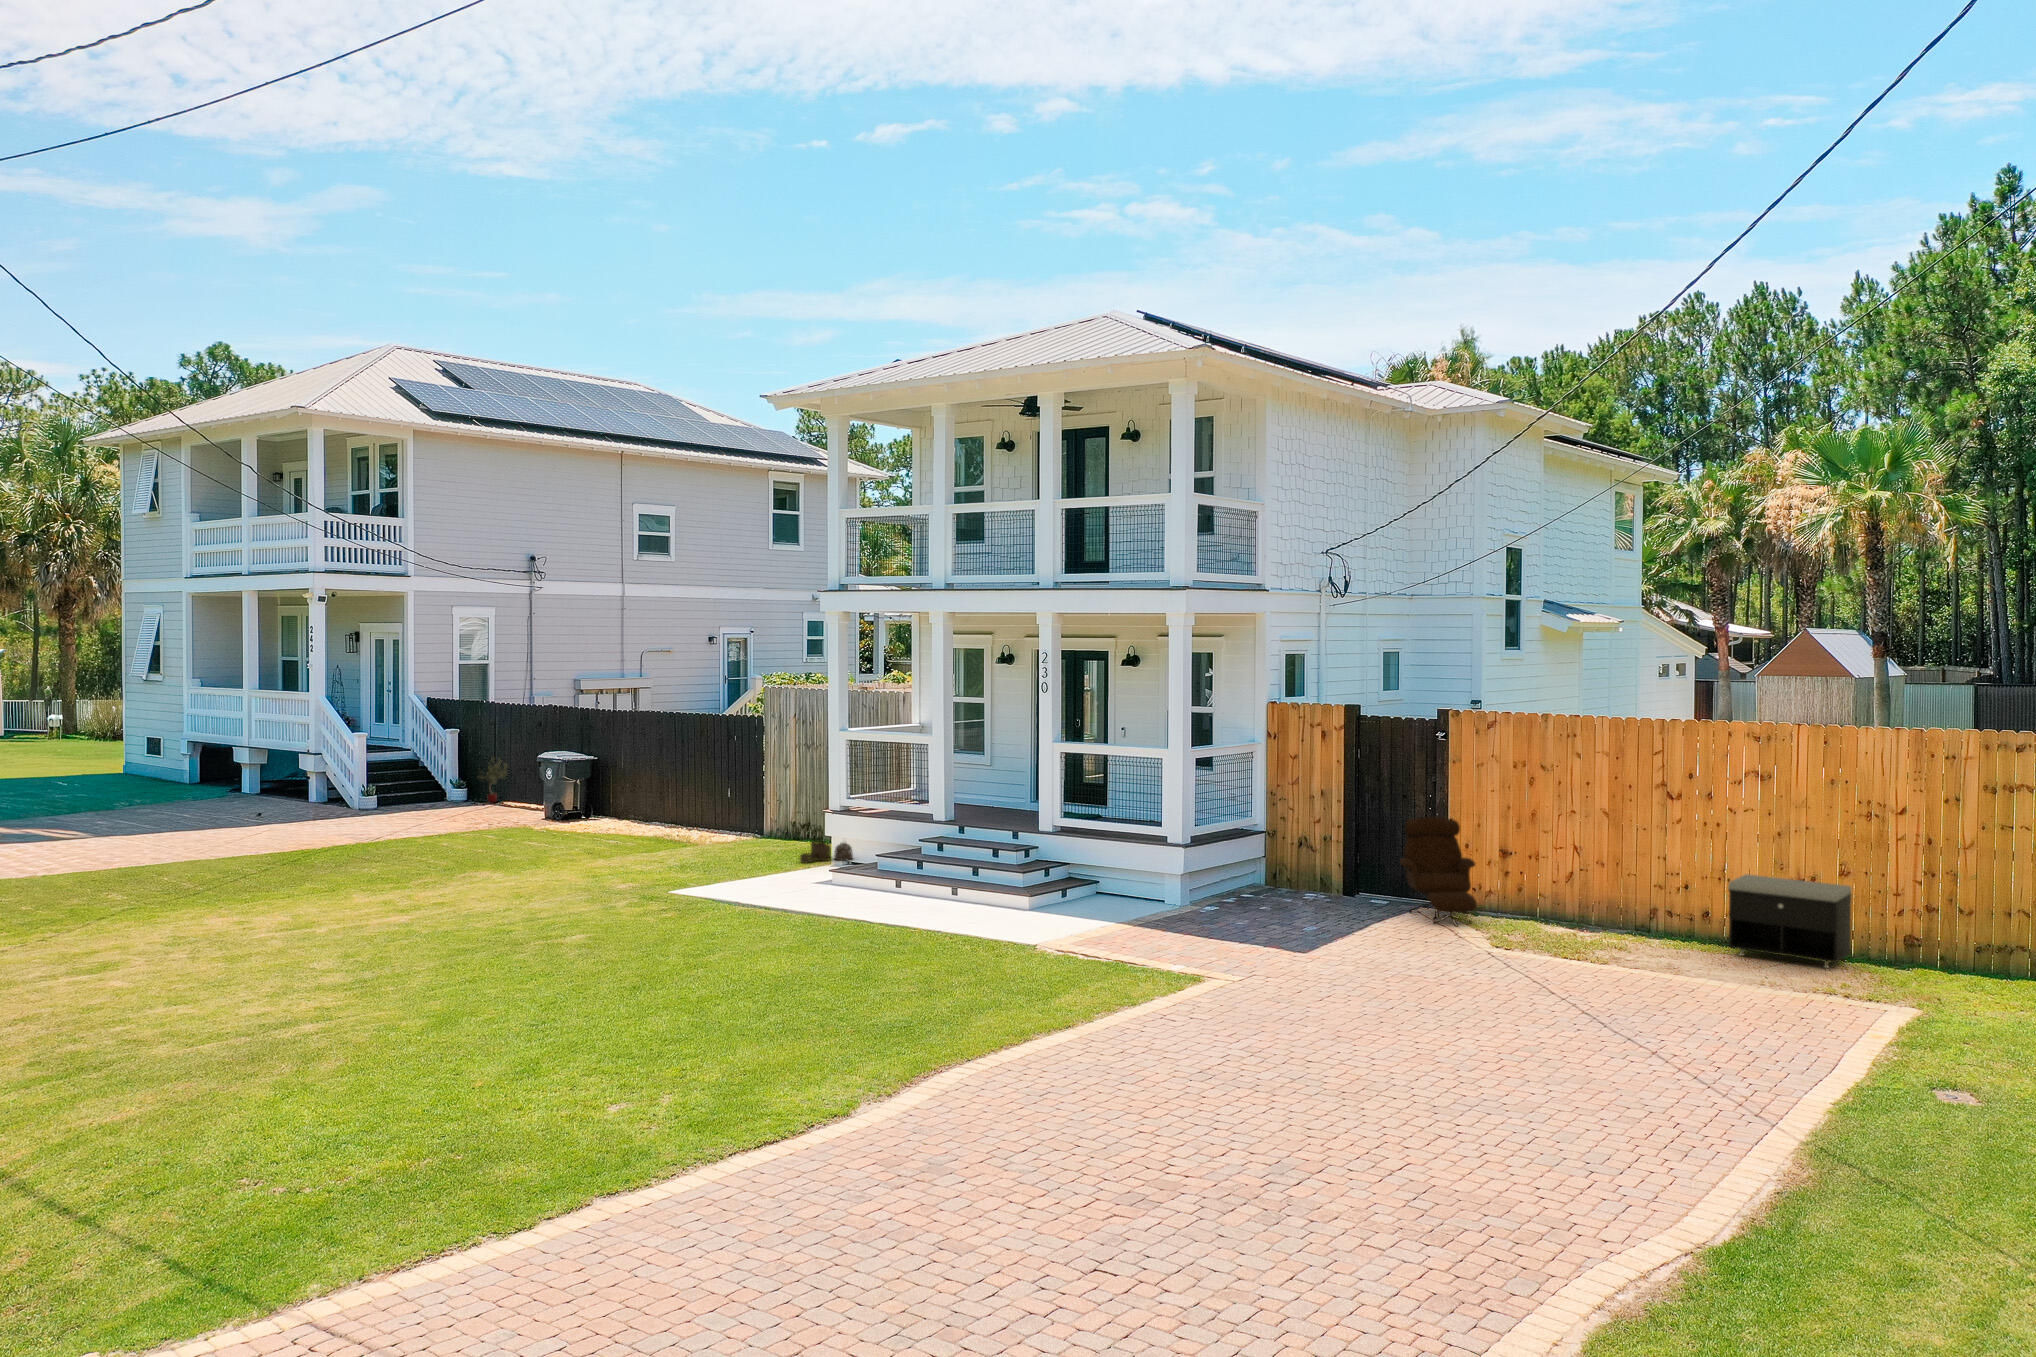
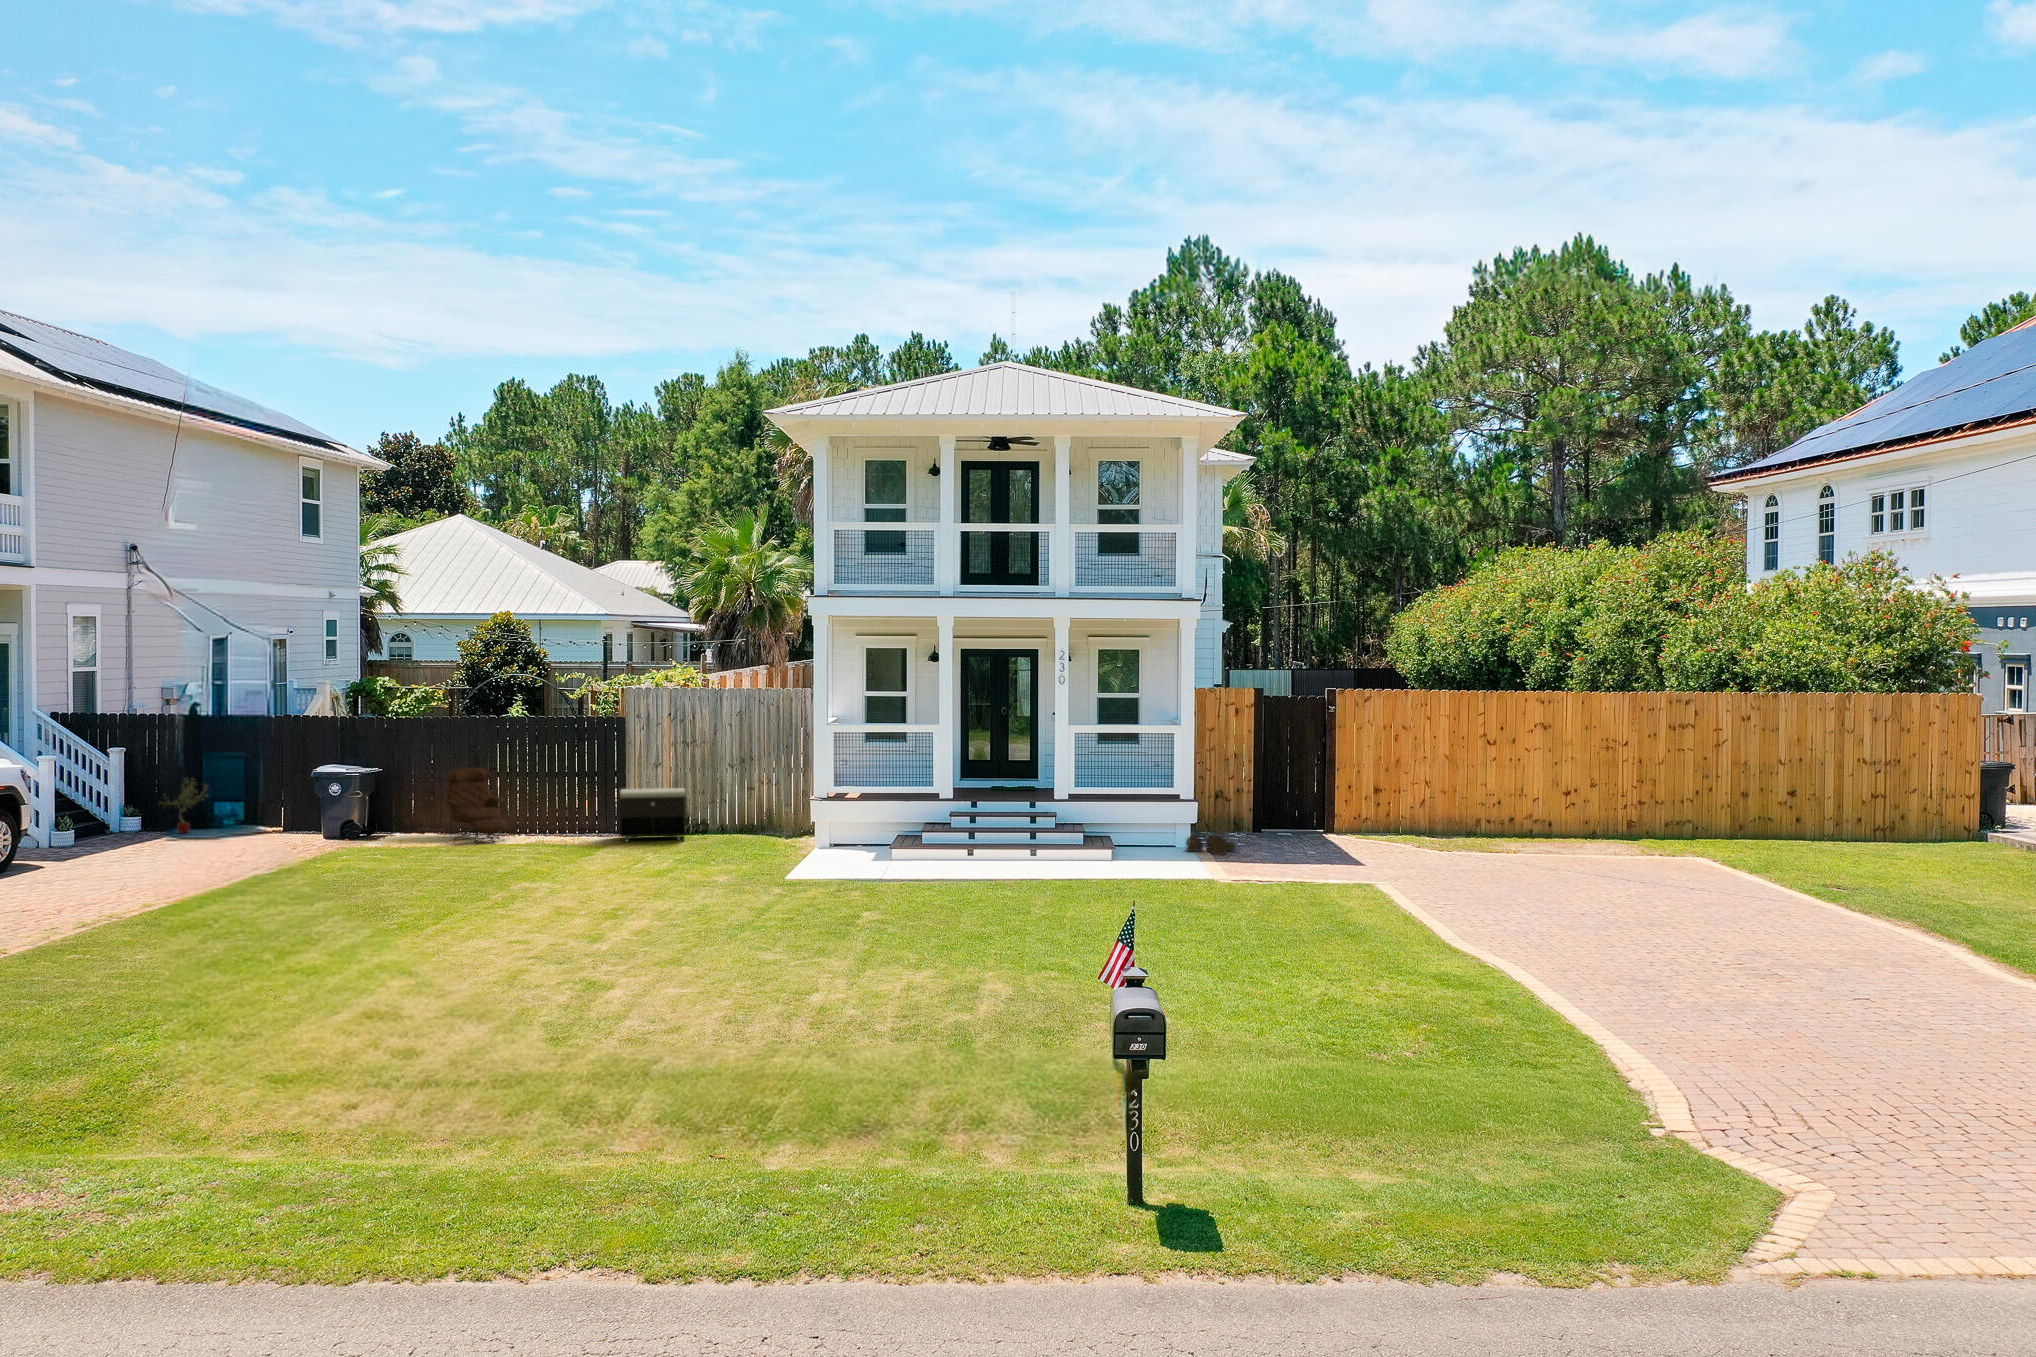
lounge chair: present [1400,817,1477,926] -> present [445,768,509,842]
woven basket: present [800,840,853,863] -> present [1186,834,1236,855]
storage bench: present [1728,874,1852,969] -> present [620,788,686,841]

